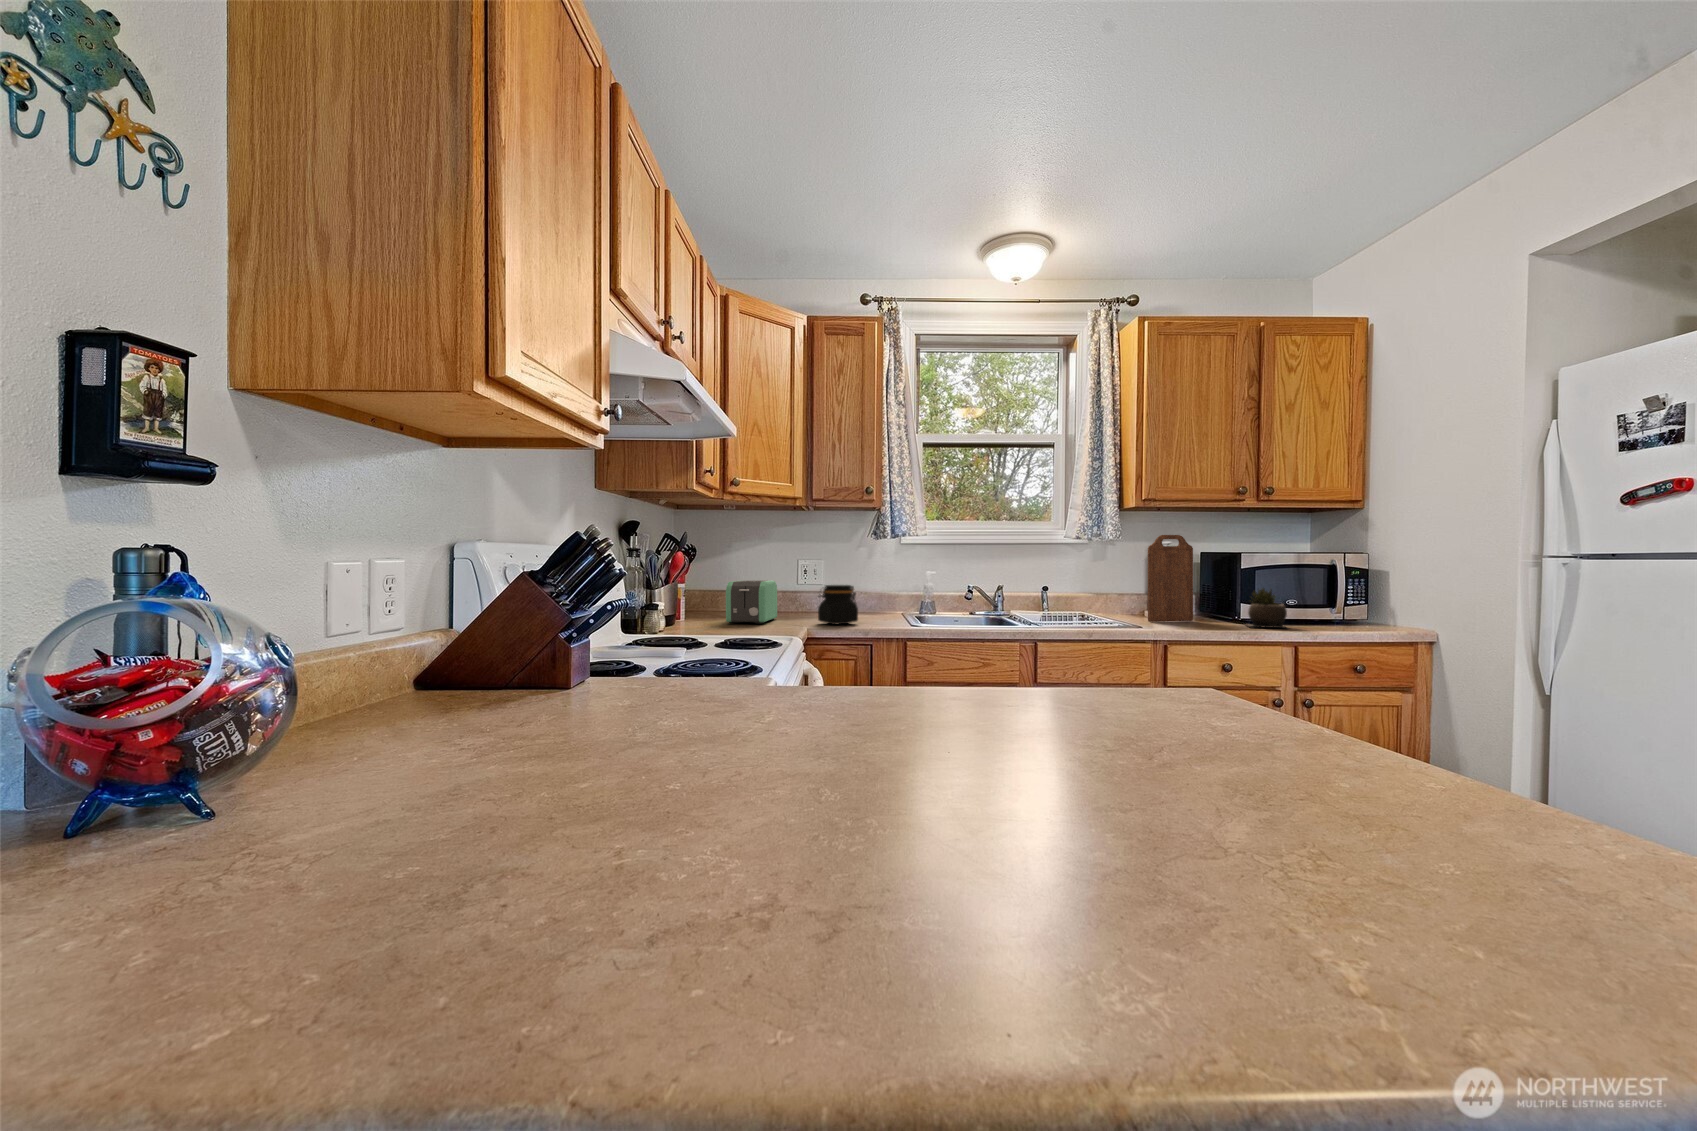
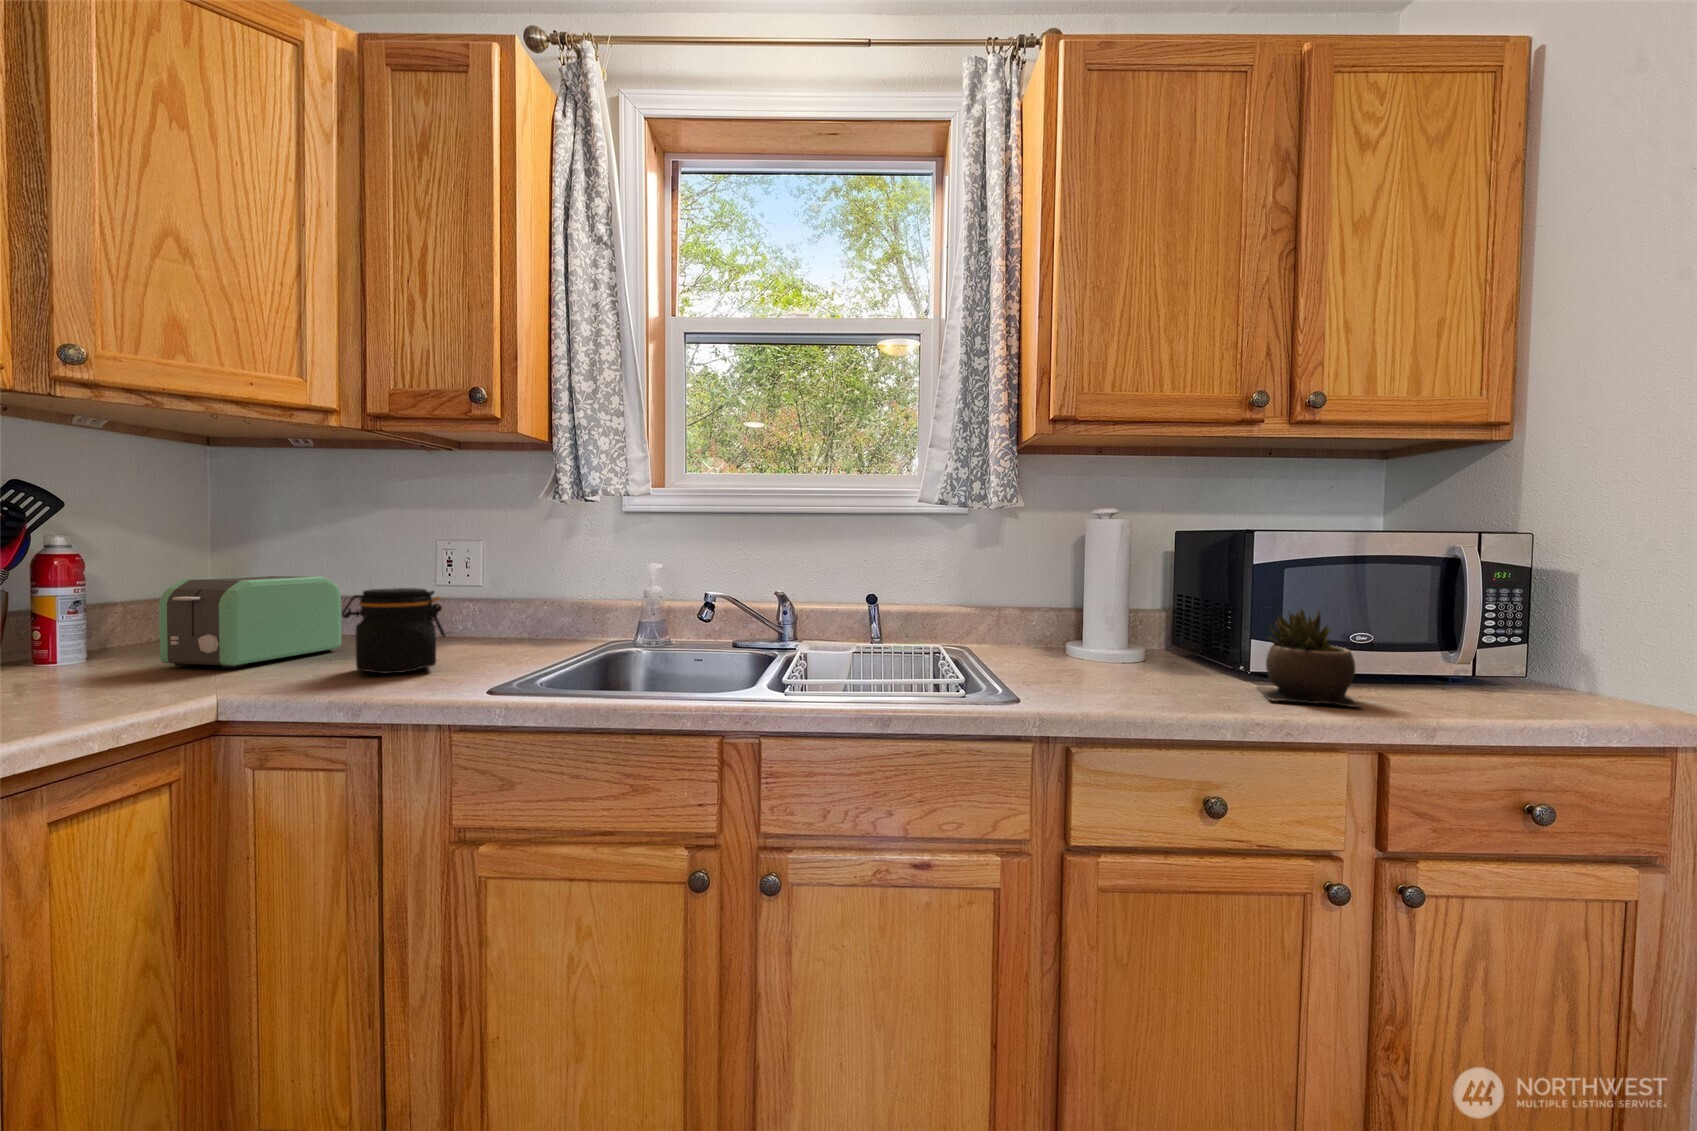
cutting board: present [1148,535,1193,622] -> none [1055,493,1153,673]

